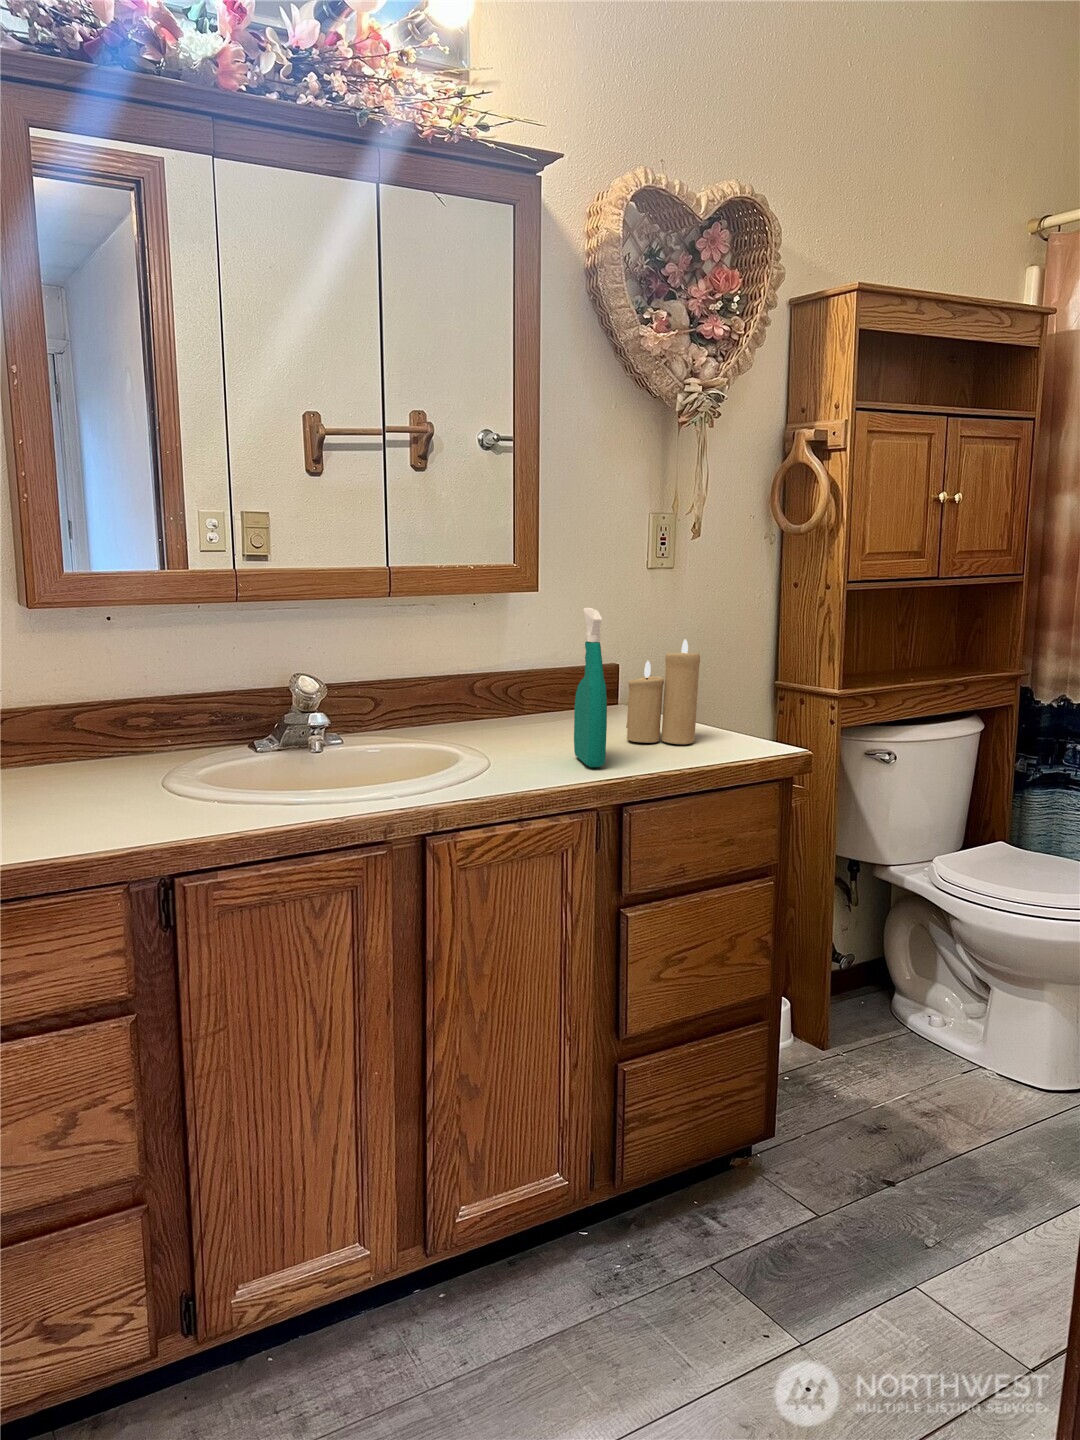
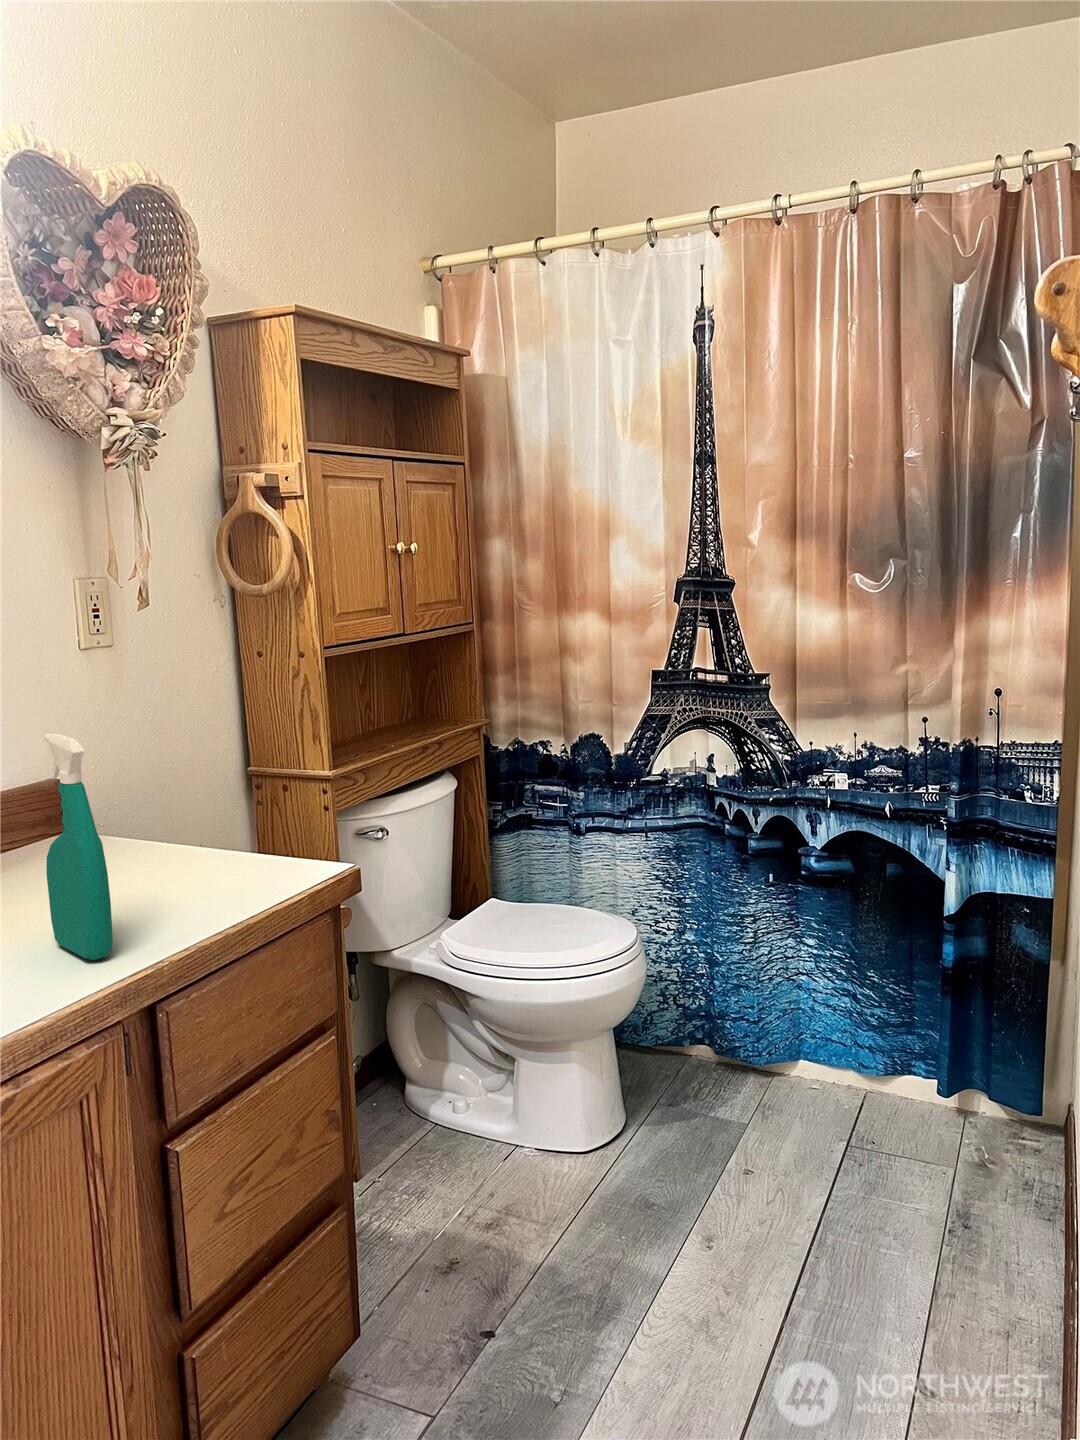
candle: present [626,639,700,744] -> none [107,752,208,900]

